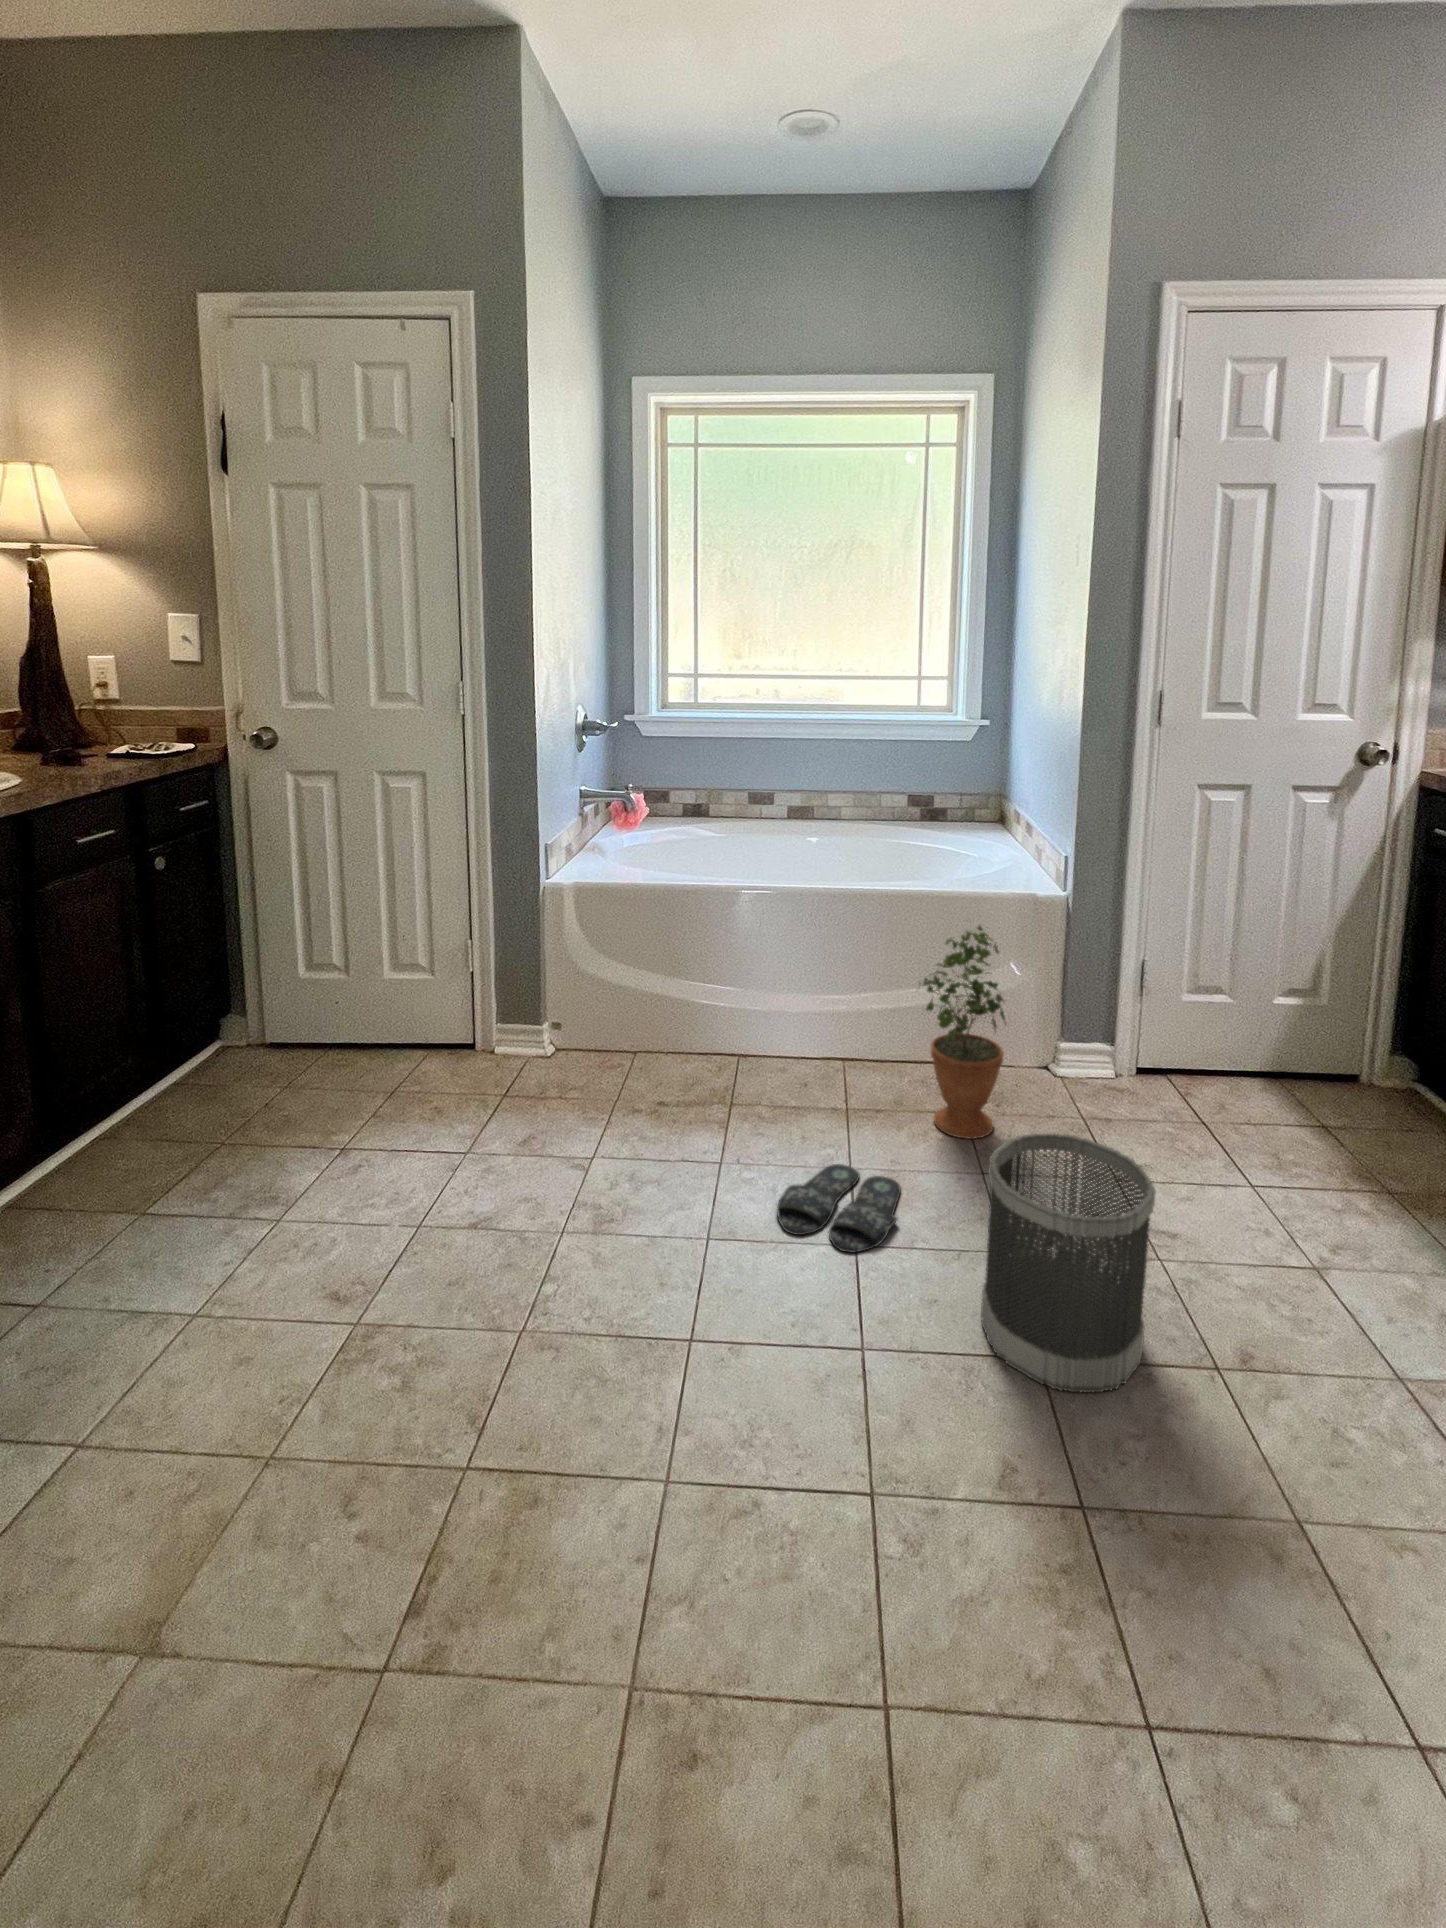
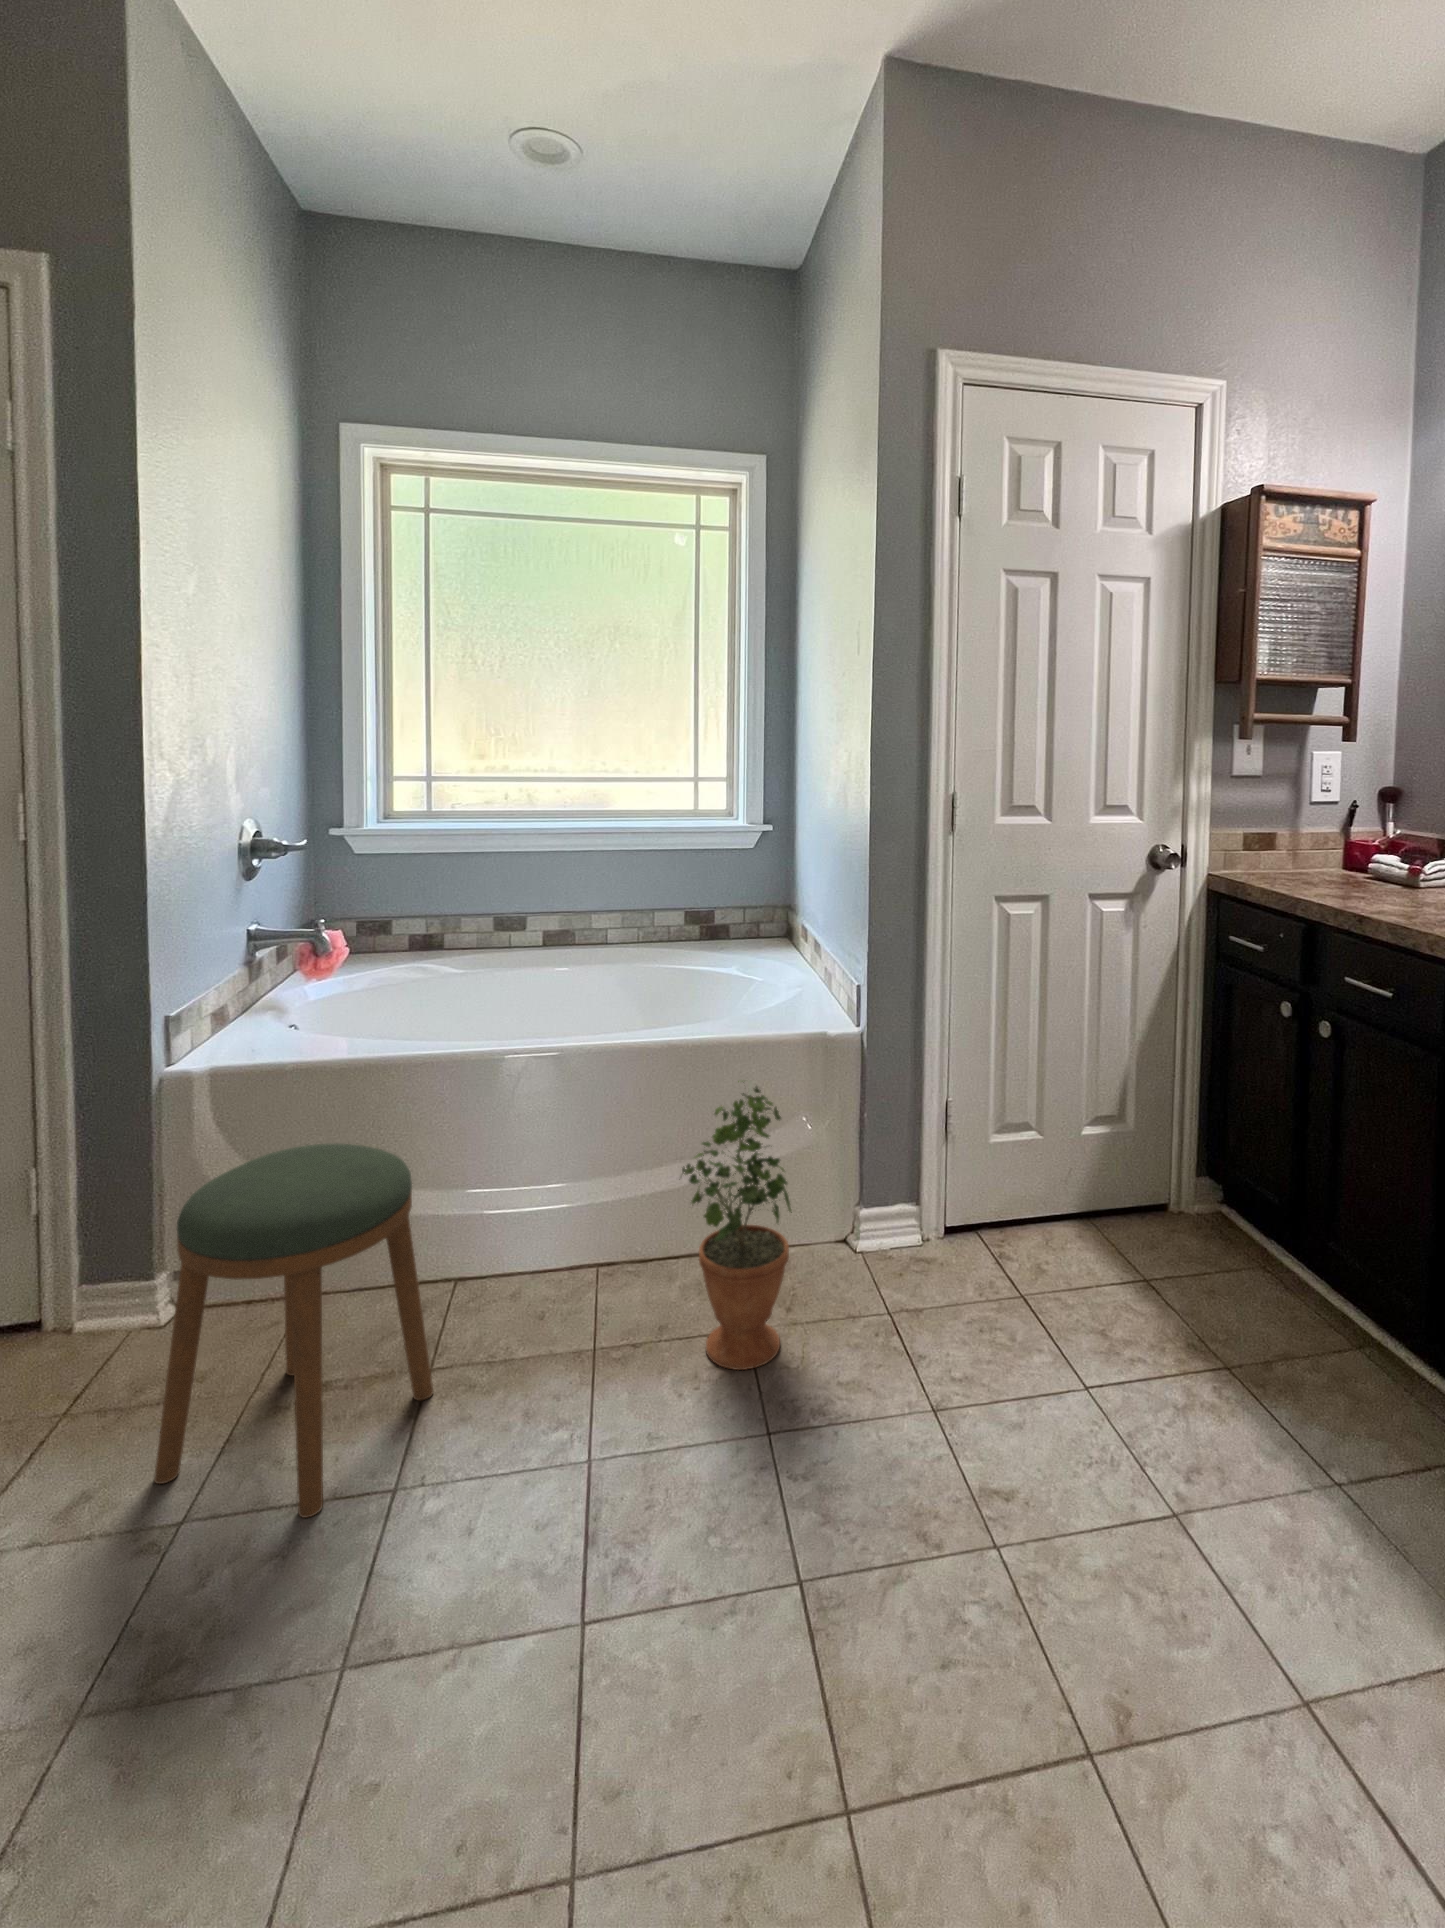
stool: none [568,938,737,1177] -> present [154,1144,433,1518]
wastebasket: present [981,1133,1156,1393] -> none [741,1387,959,1804]
slippers: present [777,1164,901,1253] -> none [465,1444,651,1606]

